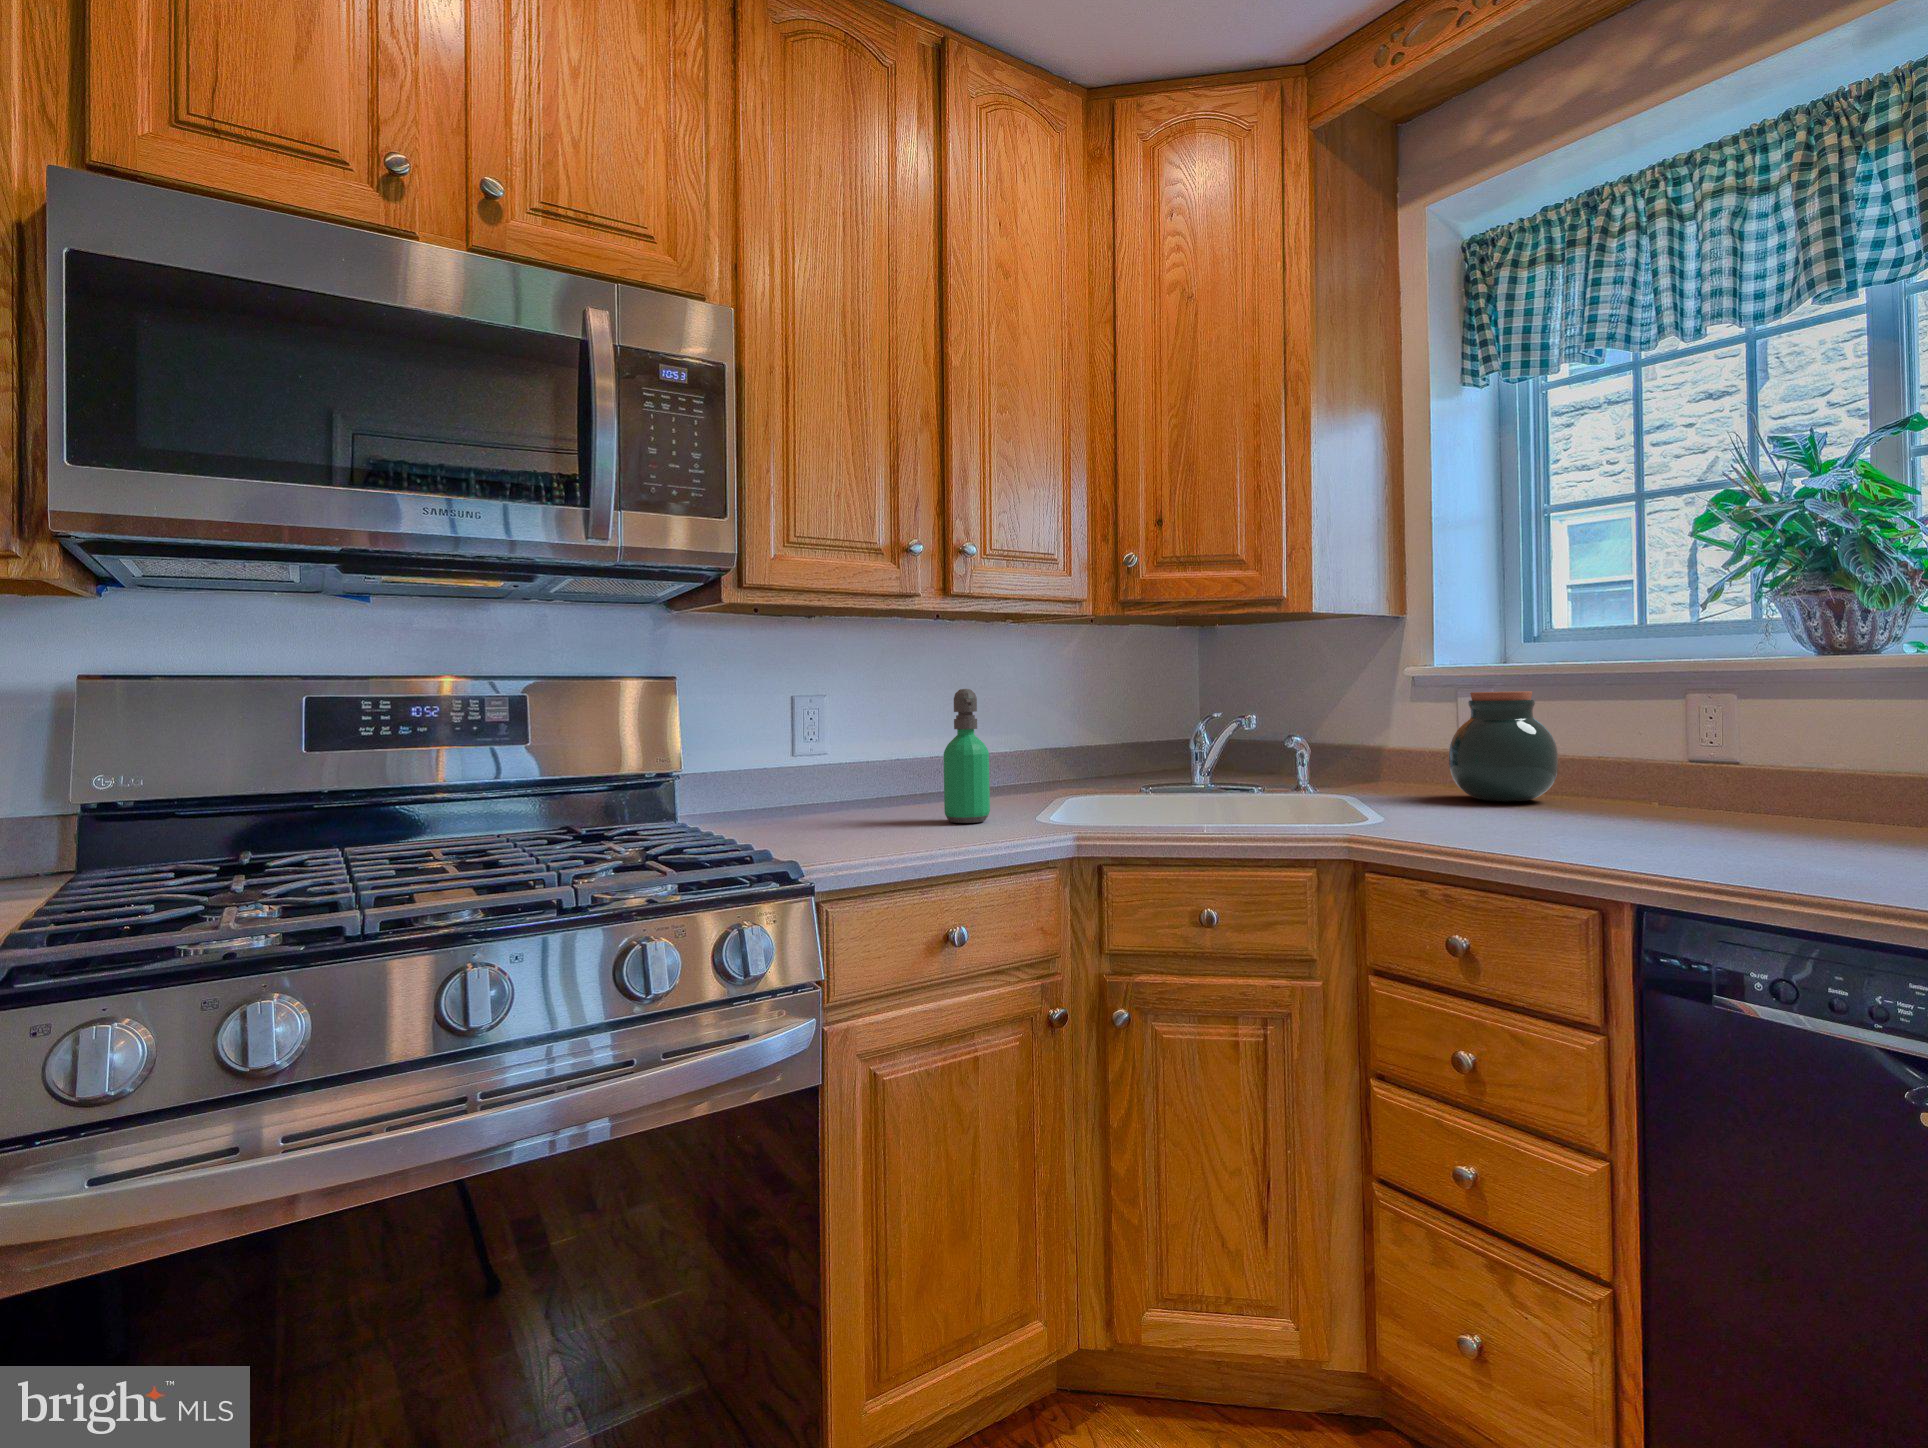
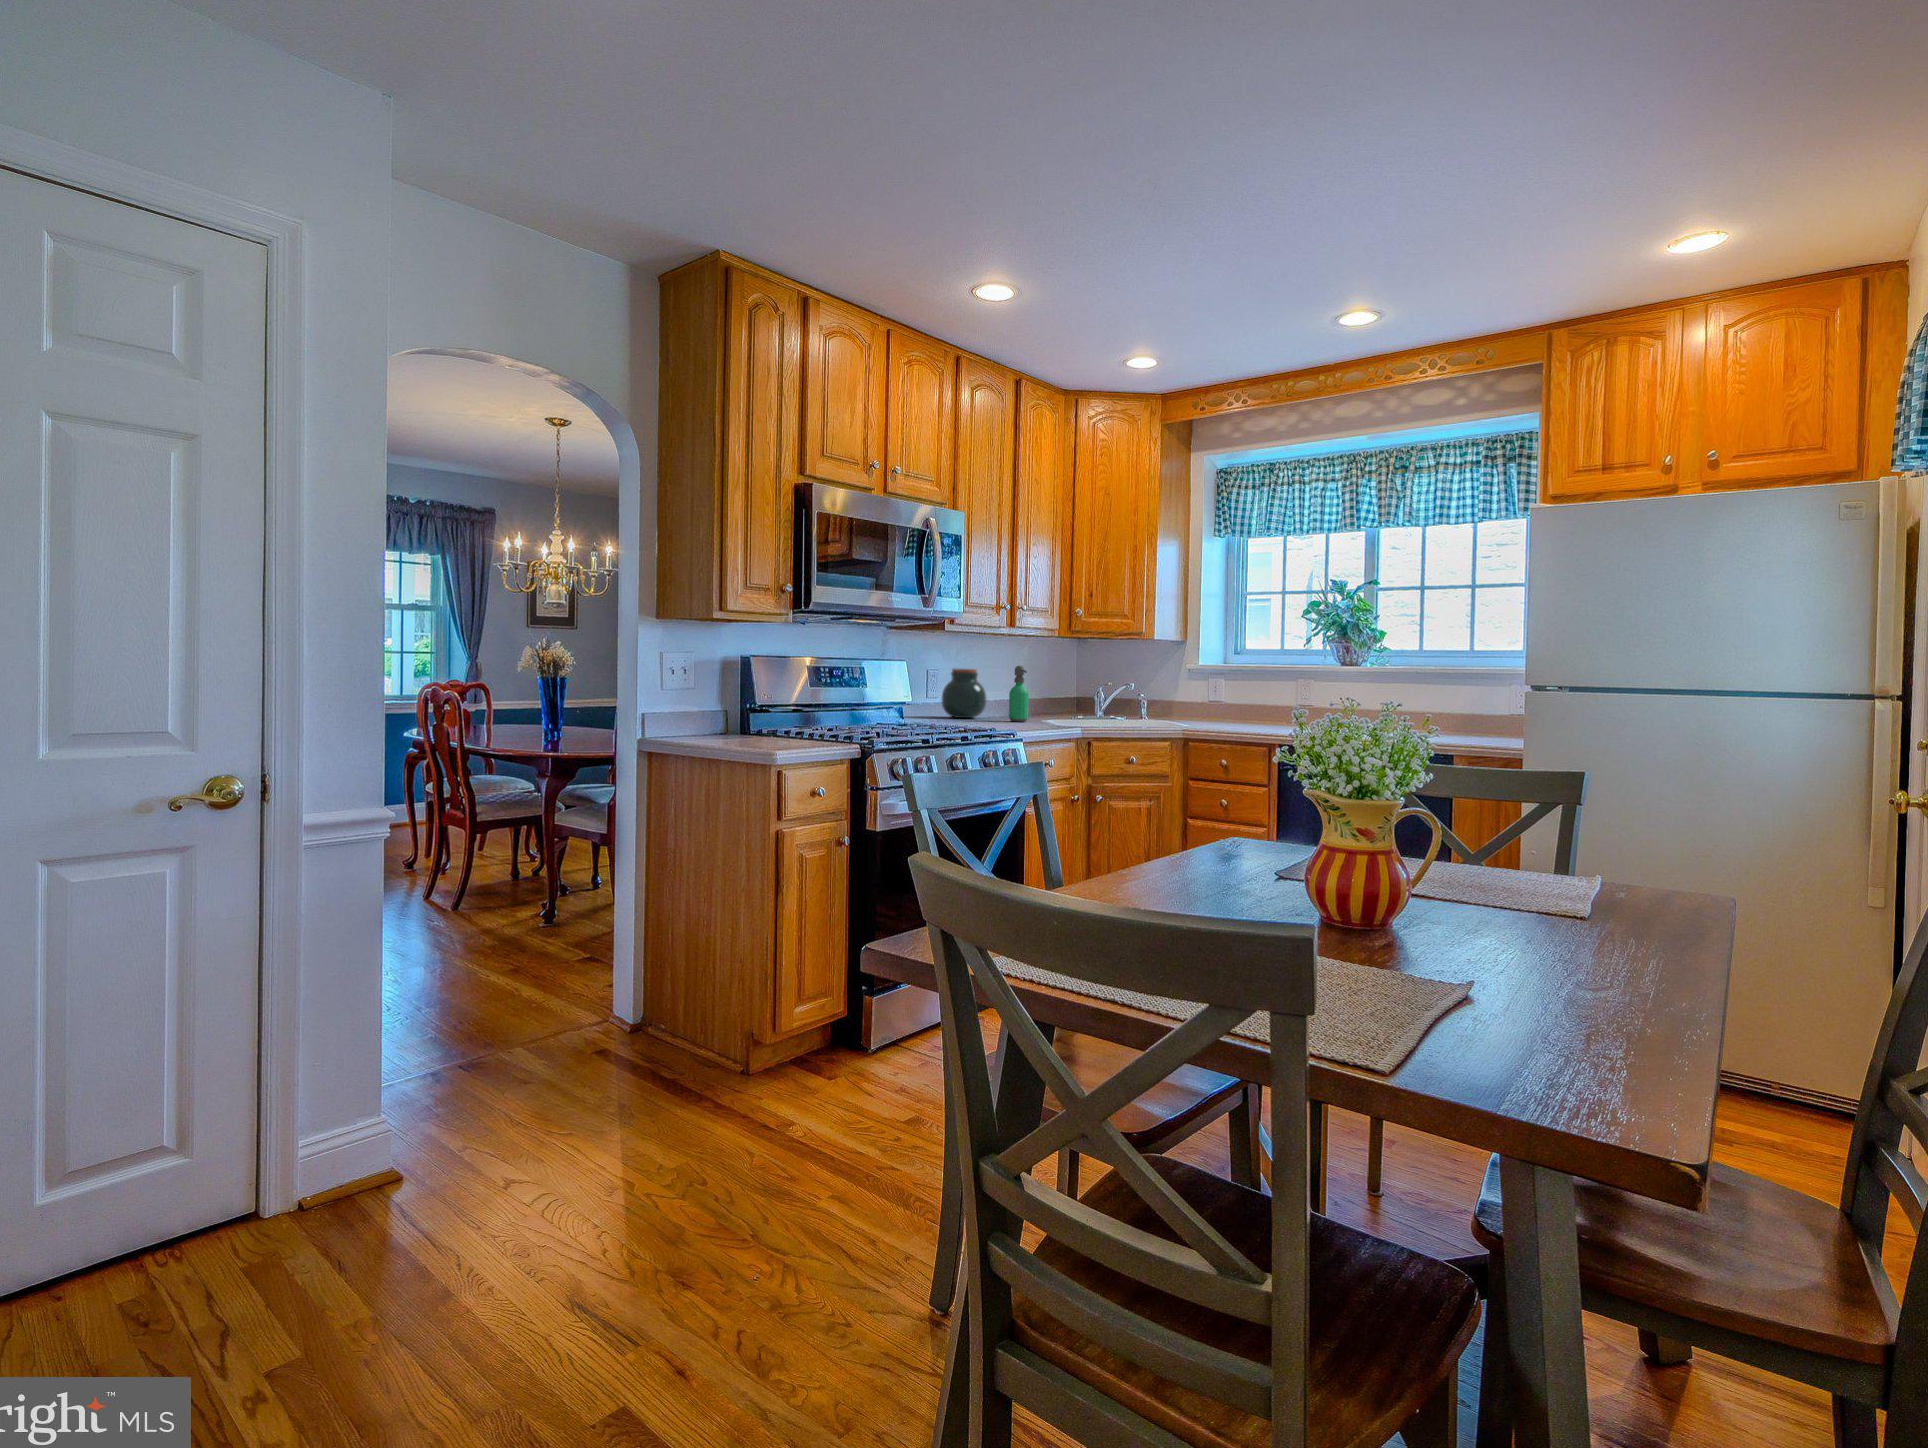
jar: present [1449,691,1558,802] -> present [941,669,986,718]

